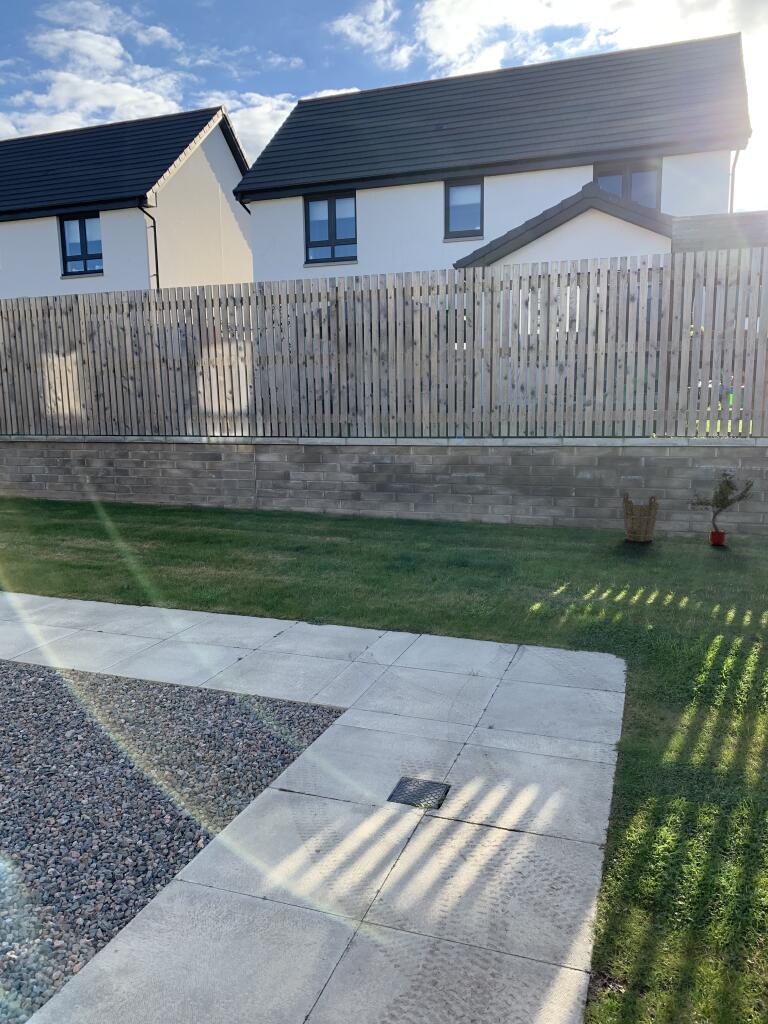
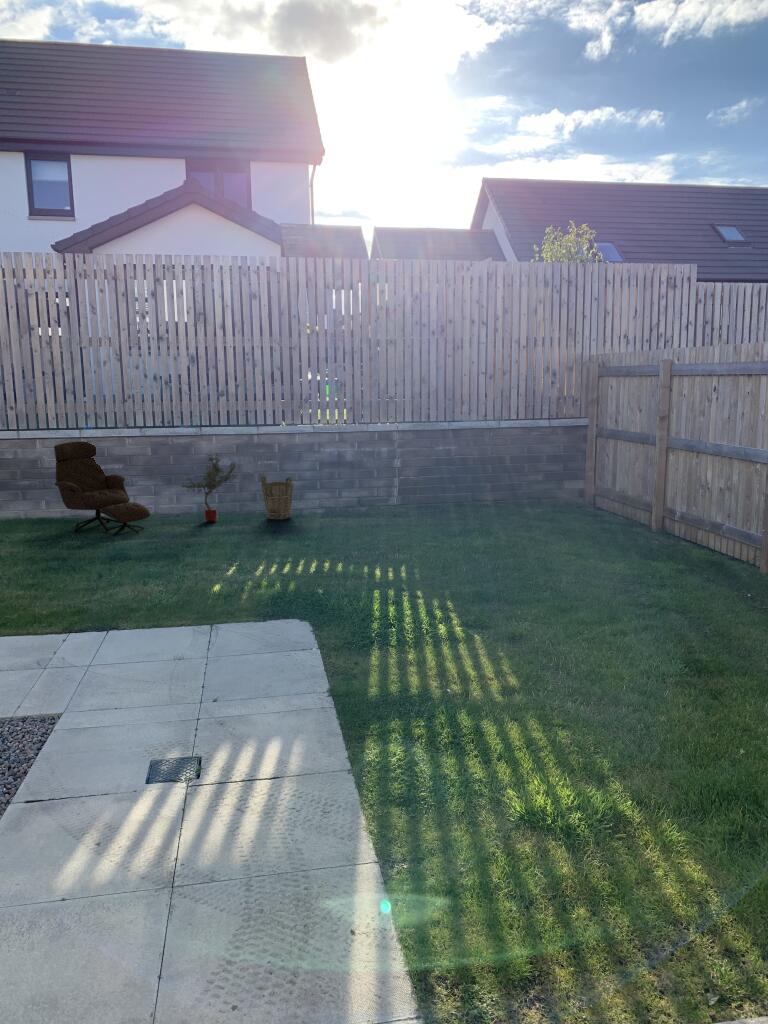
lounge chair: none [418,447,502,541] -> present [54,441,150,535]
potted tree: present [687,470,754,545] -> present [182,454,236,522]

